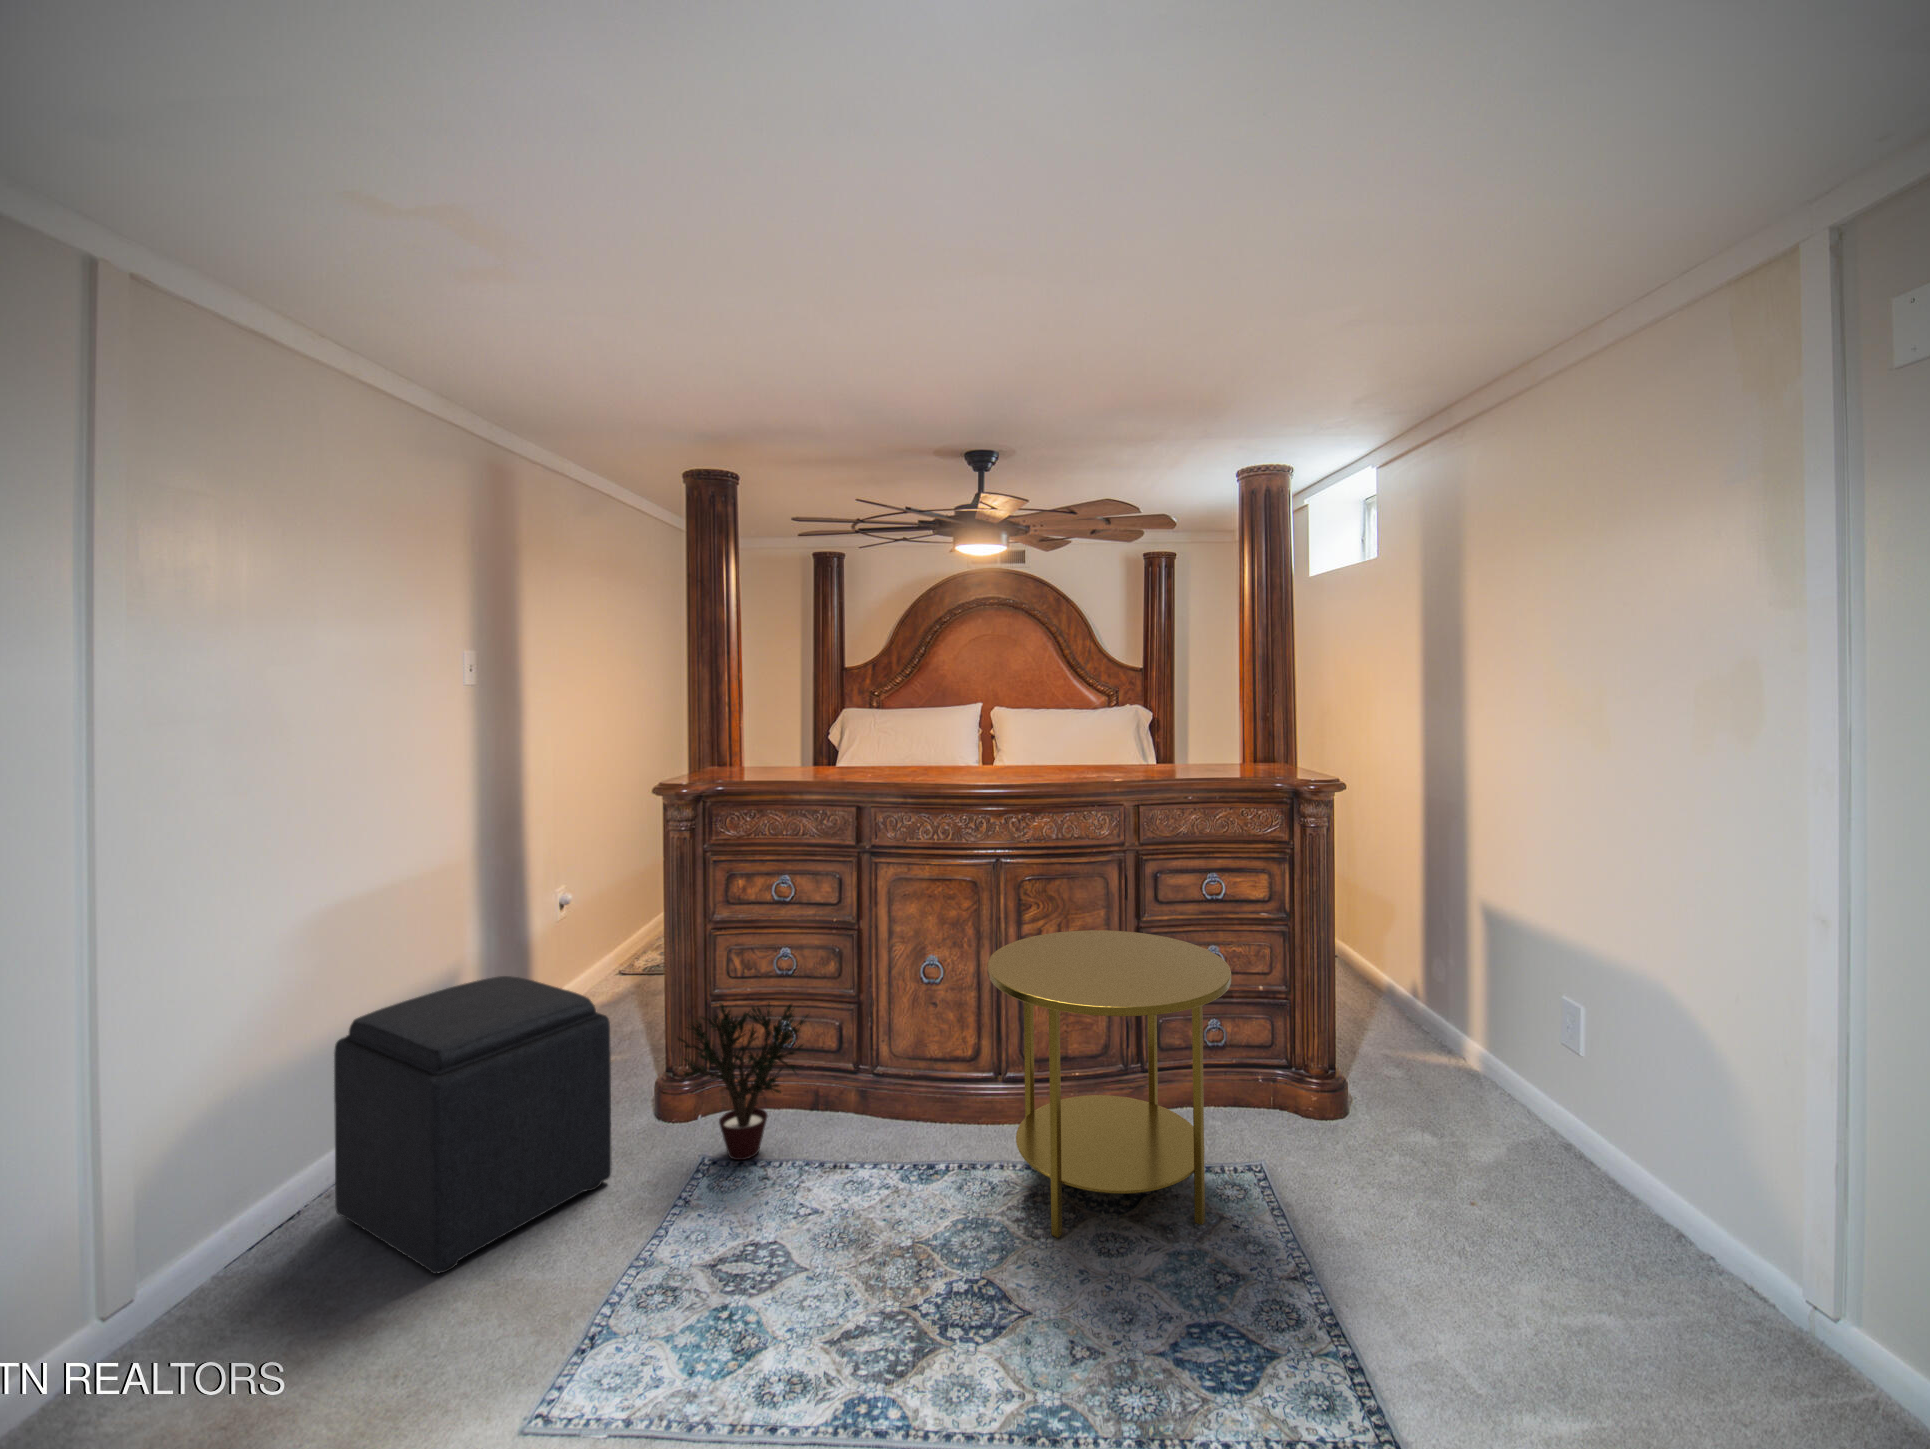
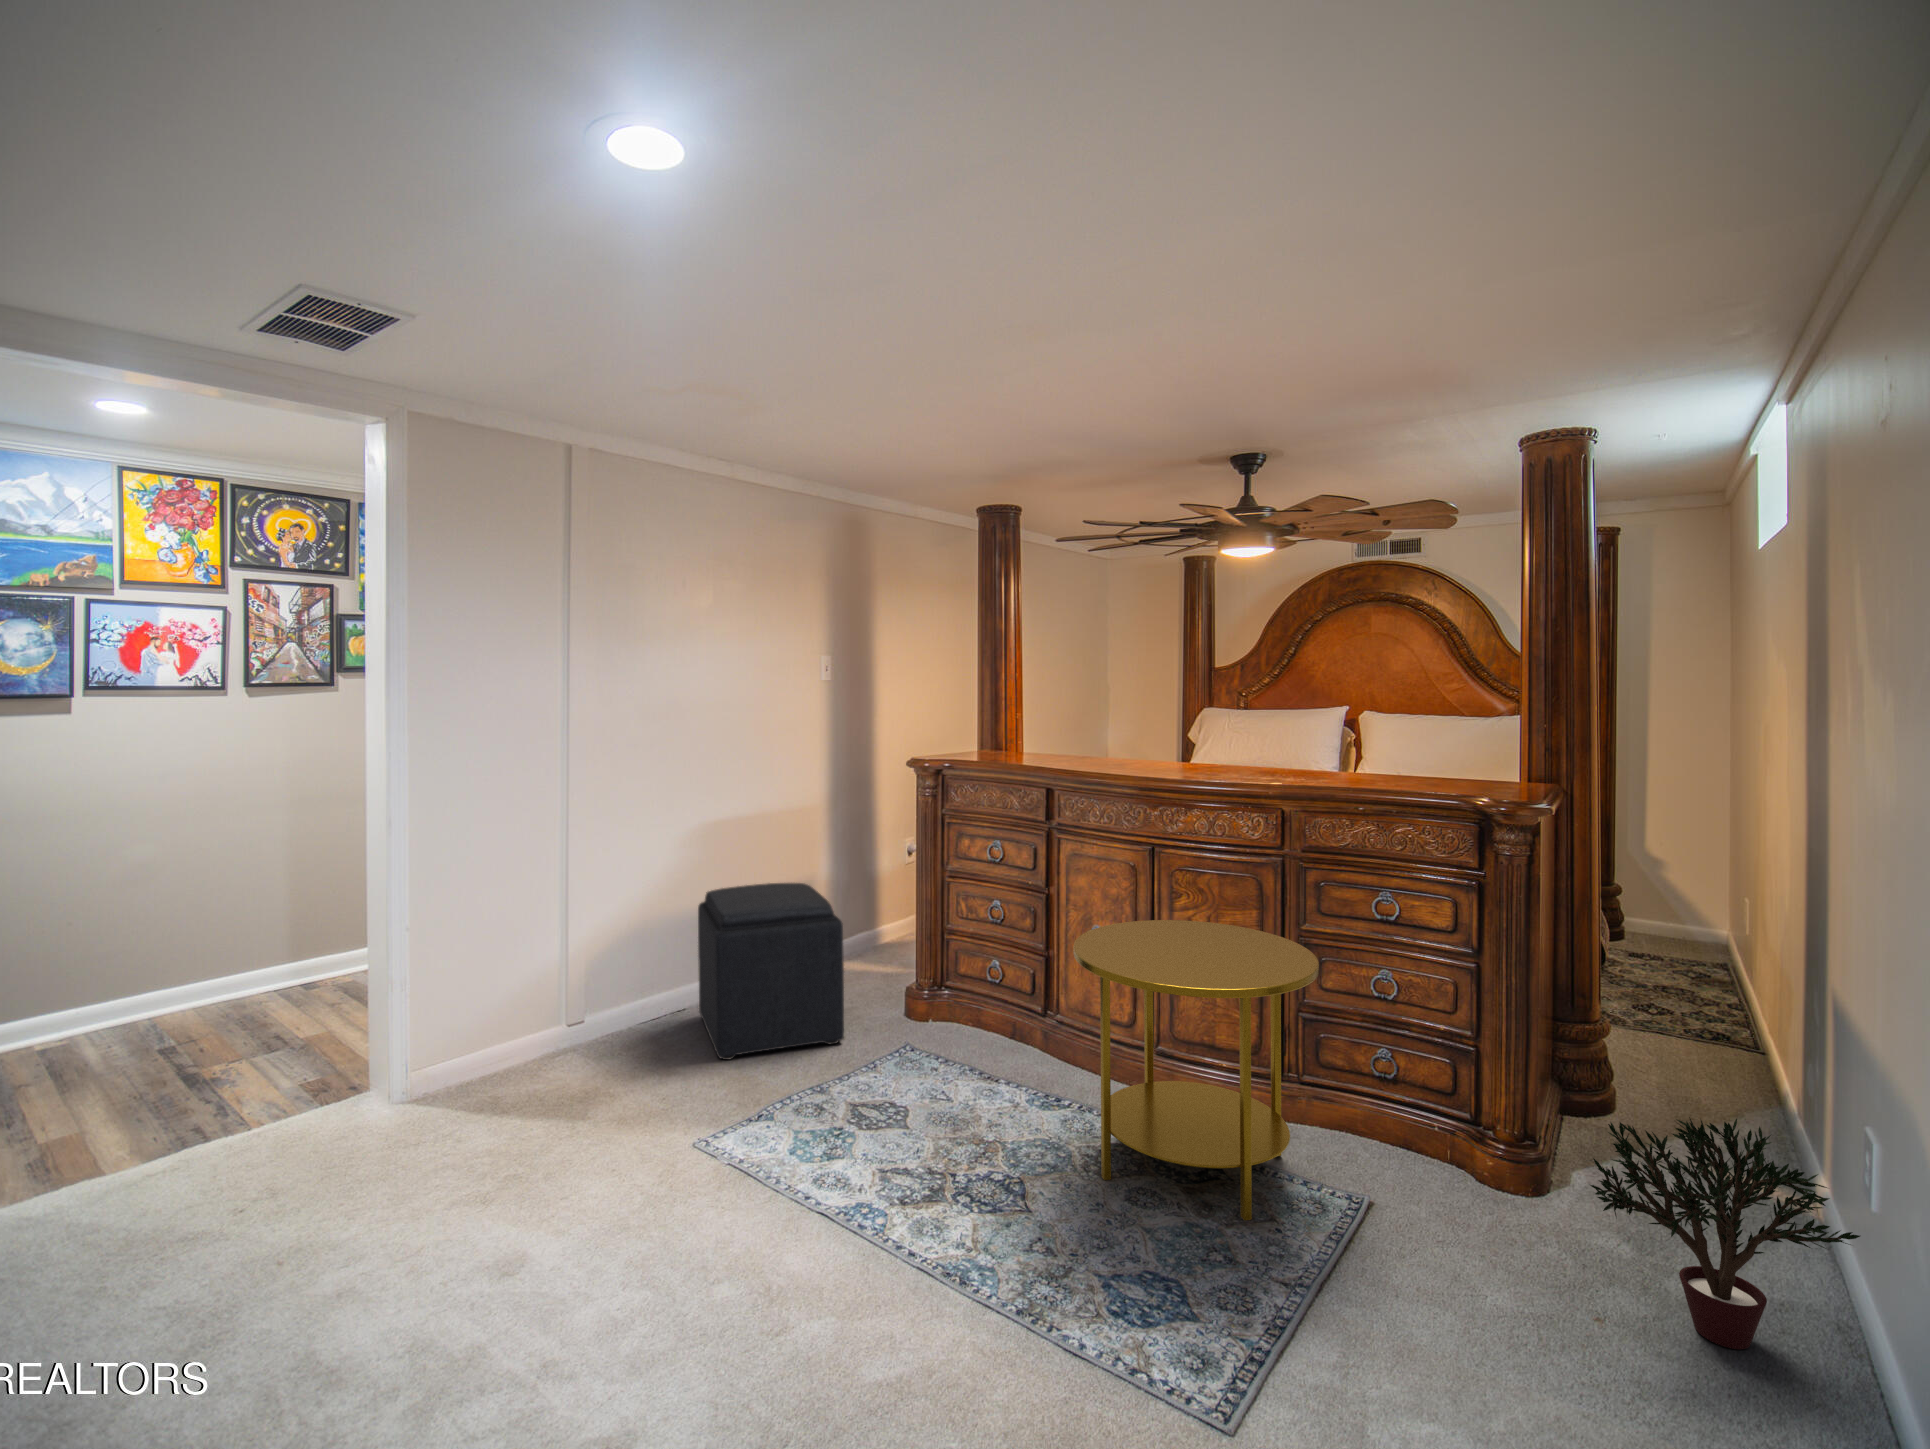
potted plant: present [678,1002,807,1160] -> present [1590,1117,1860,1349]

